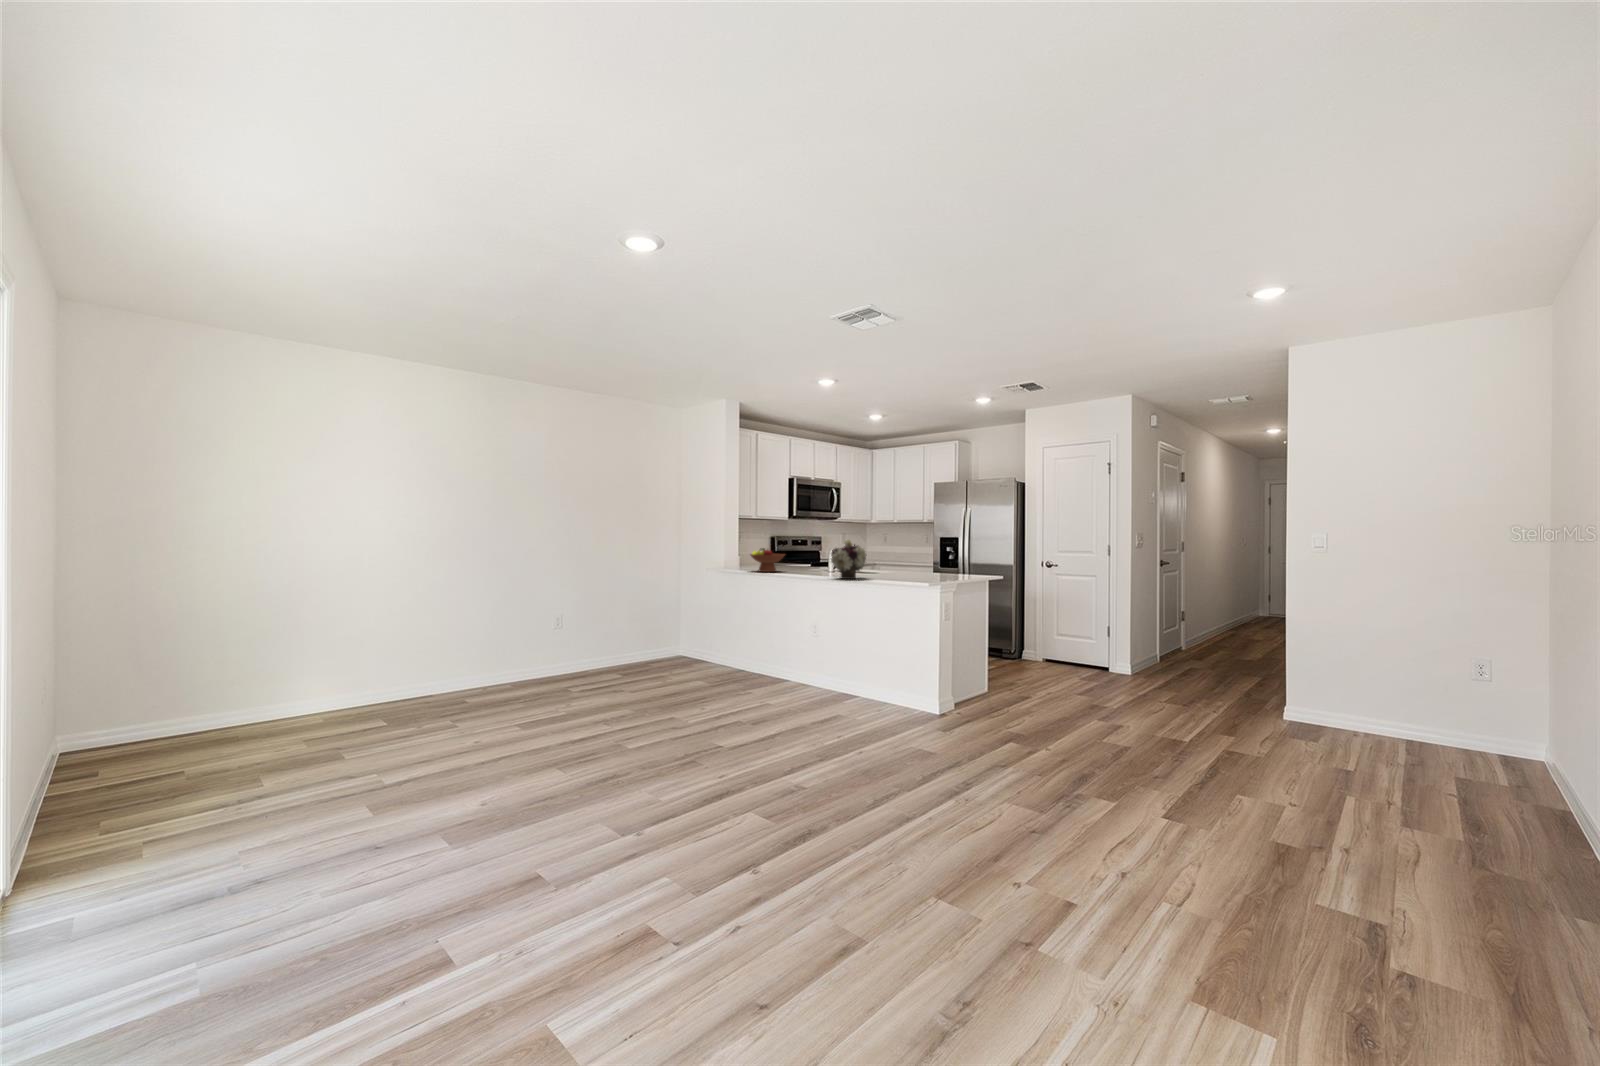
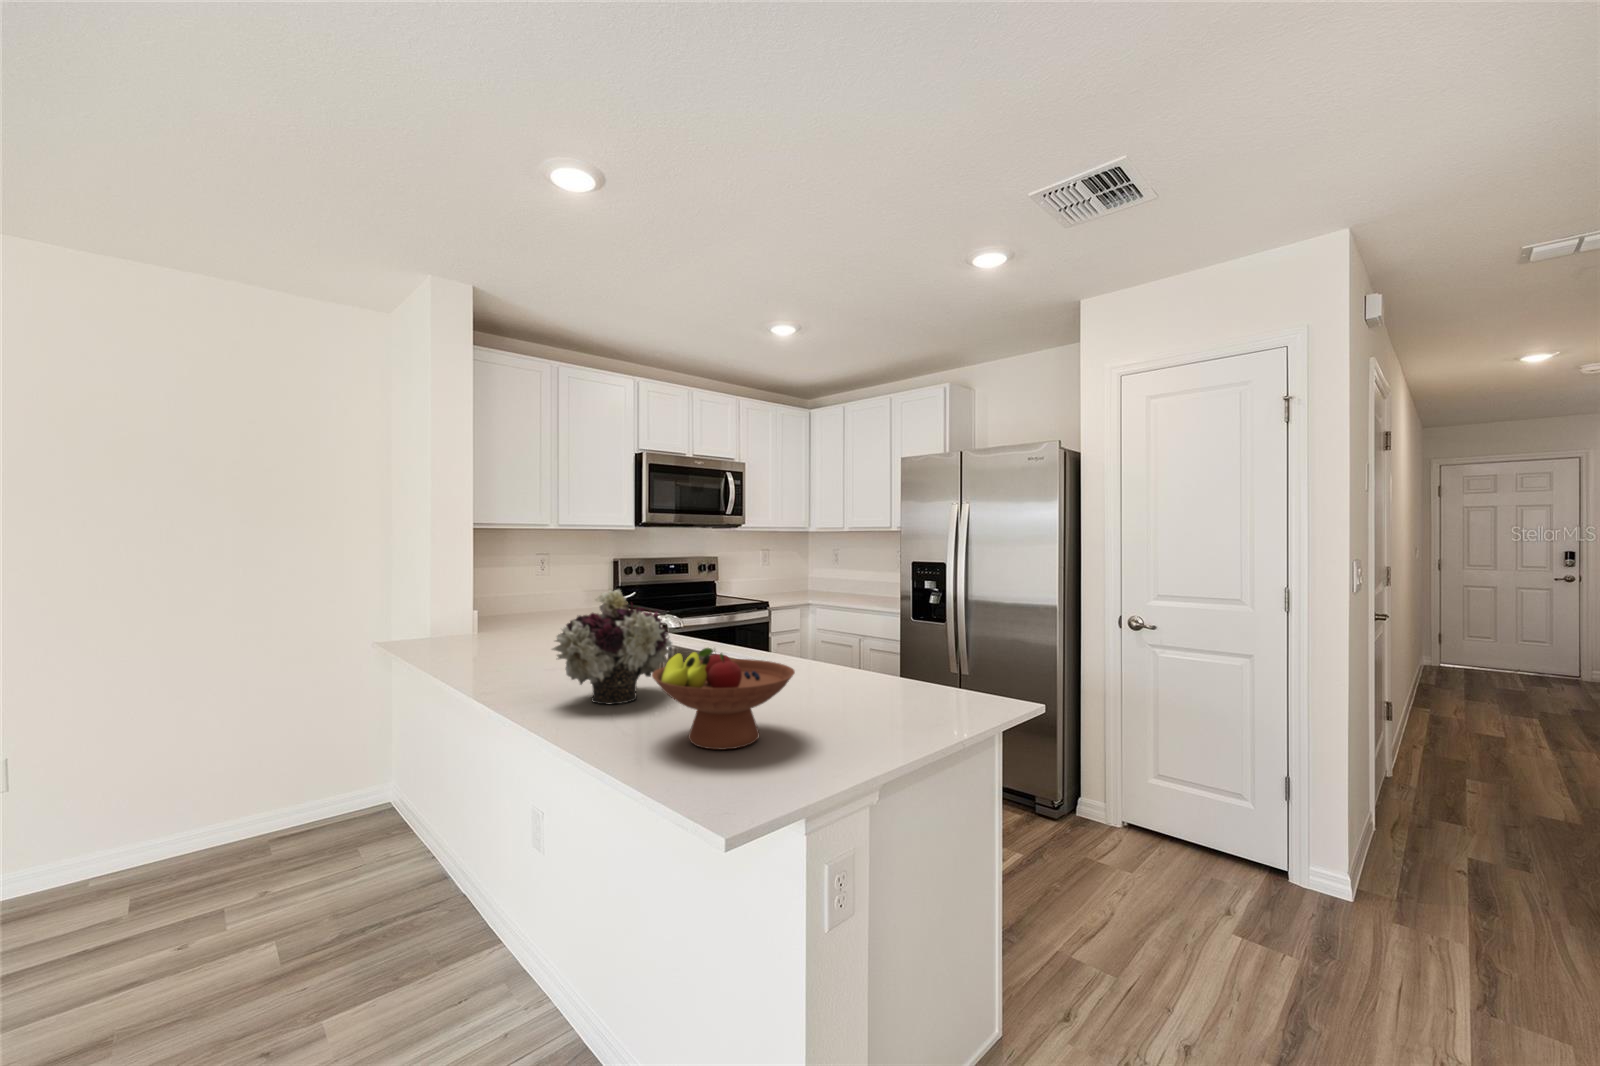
fruit bowl: present [751,548,785,572] -> present [652,648,795,750]

